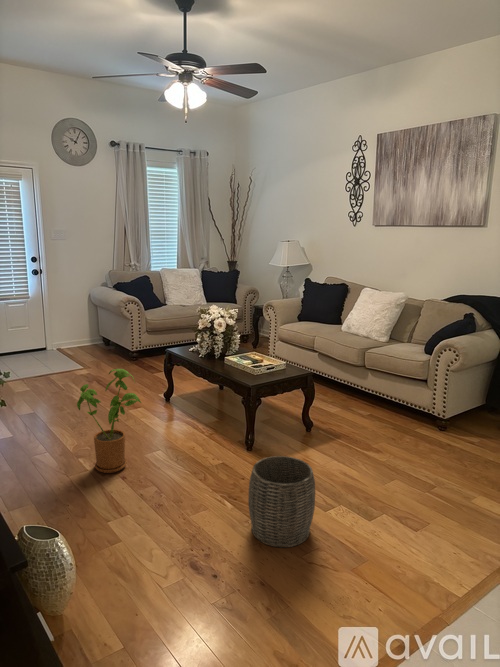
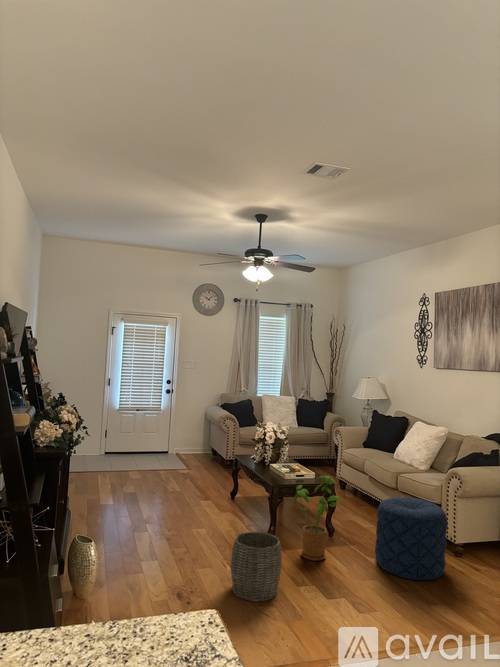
house plant: present [77,369,141,473] -> present [293,476,342,561]
pouf: none [373,378,457,469] -> present [375,497,448,580]

